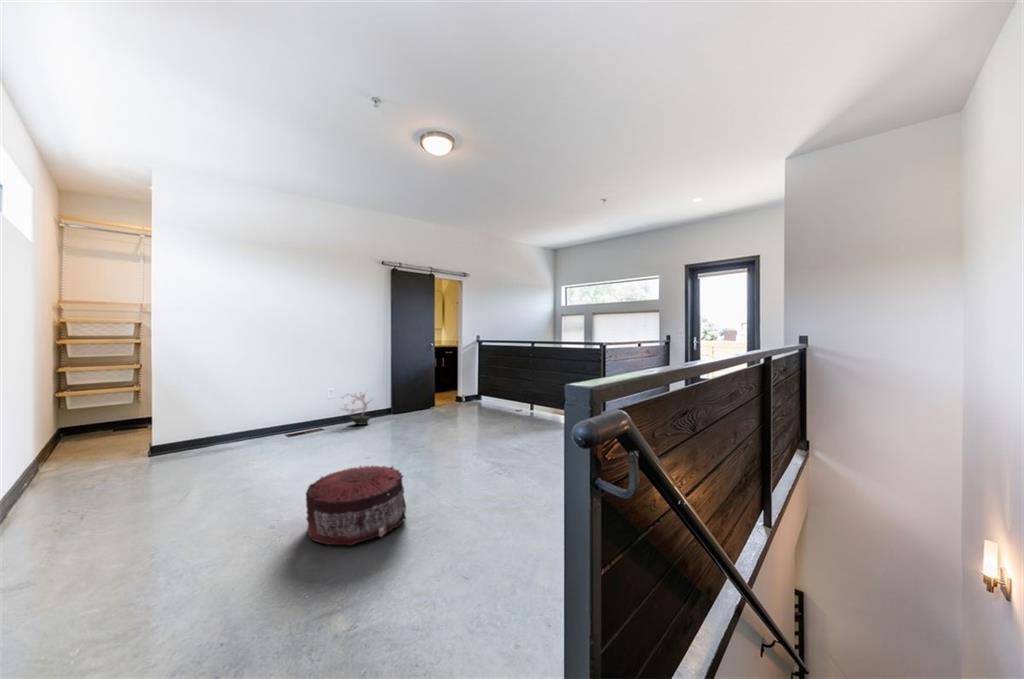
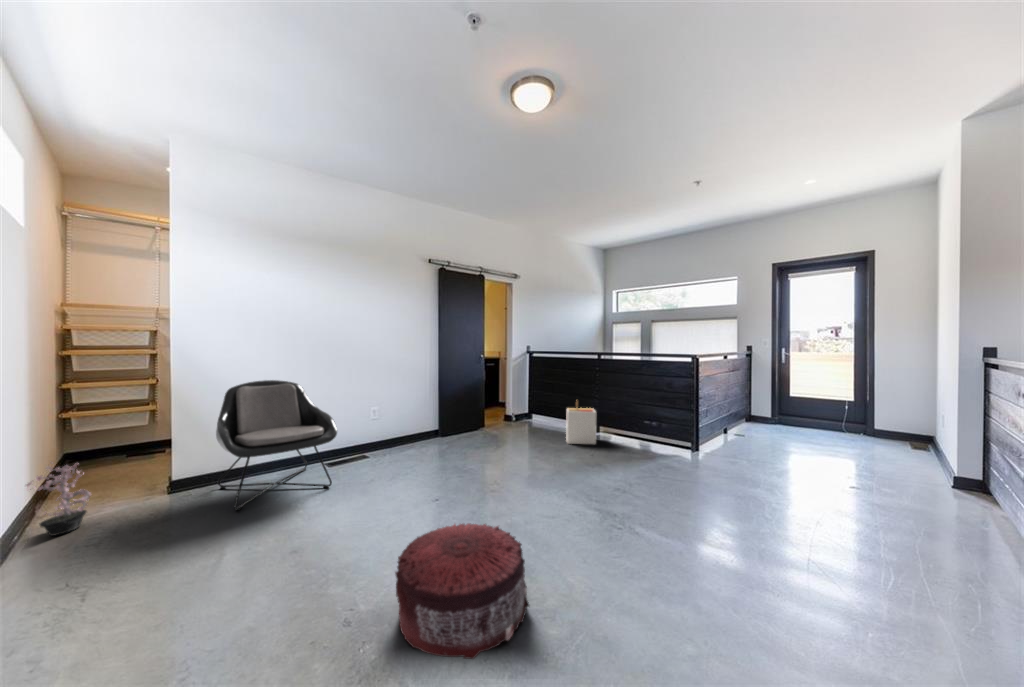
lounge chair: none [187,364,291,467] -> present [216,380,337,511]
storage bin: none [502,382,526,420] -> present [566,400,596,444]
potted plant: present [341,393,370,425] -> present [25,463,91,536]

